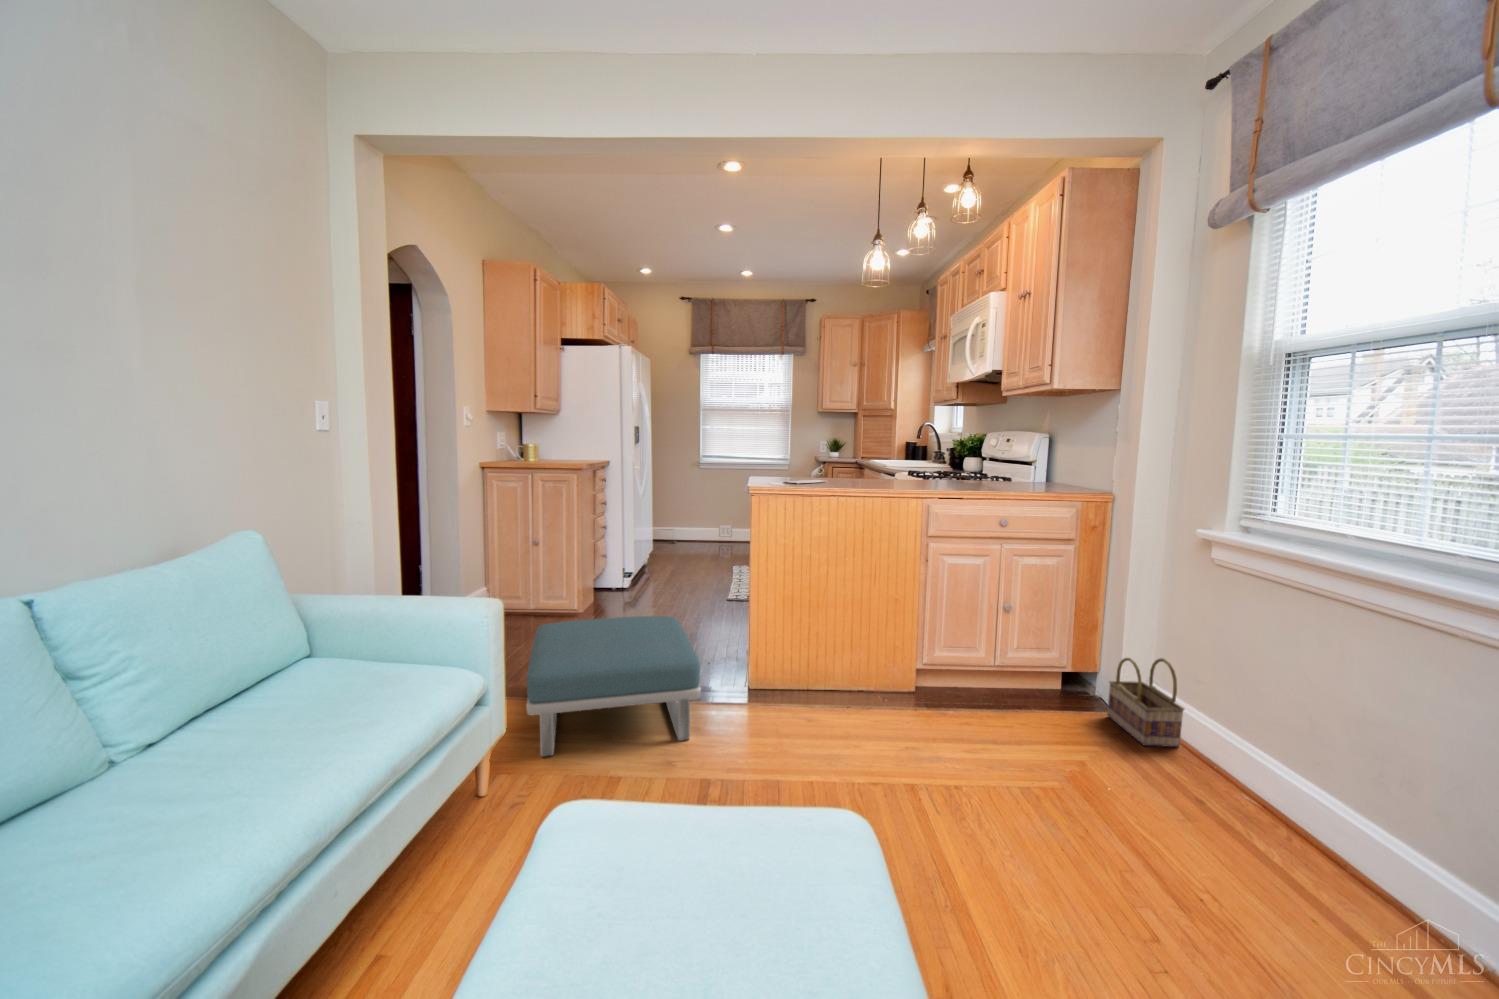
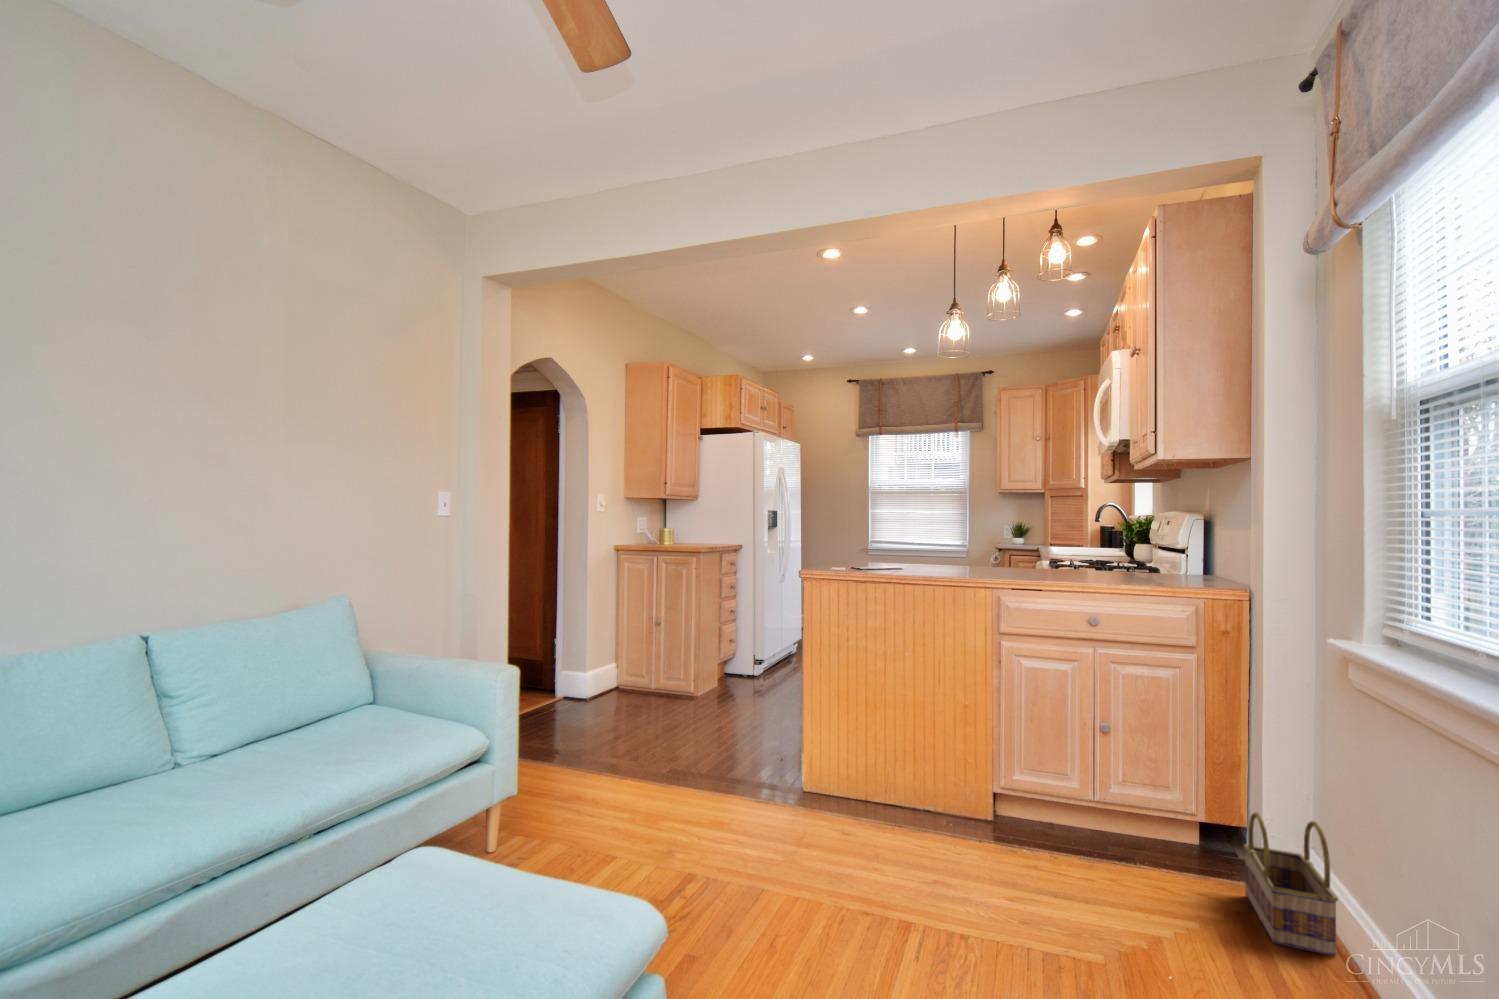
footstool: present [526,616,701,757] -> none [557,695,739,827]

